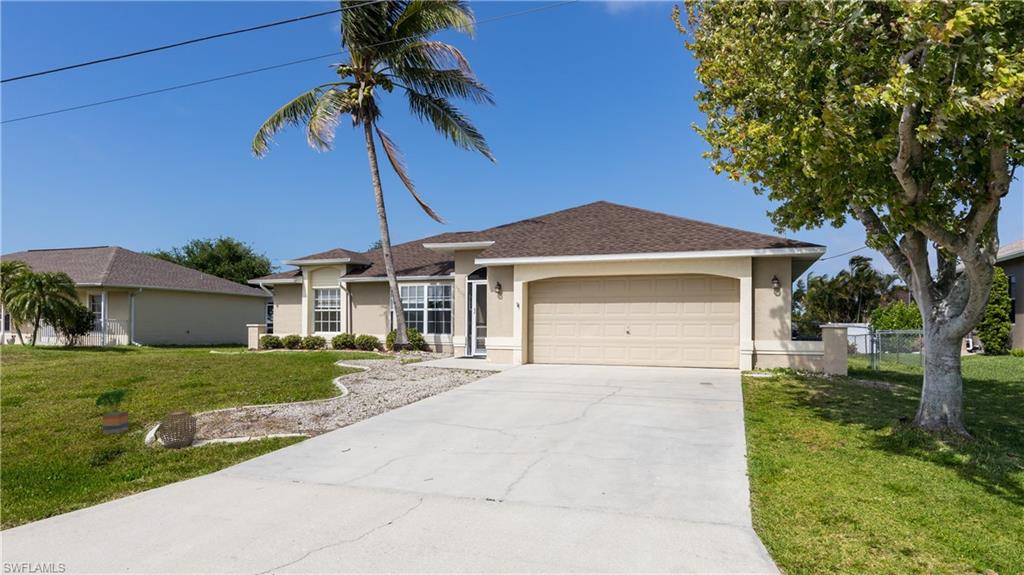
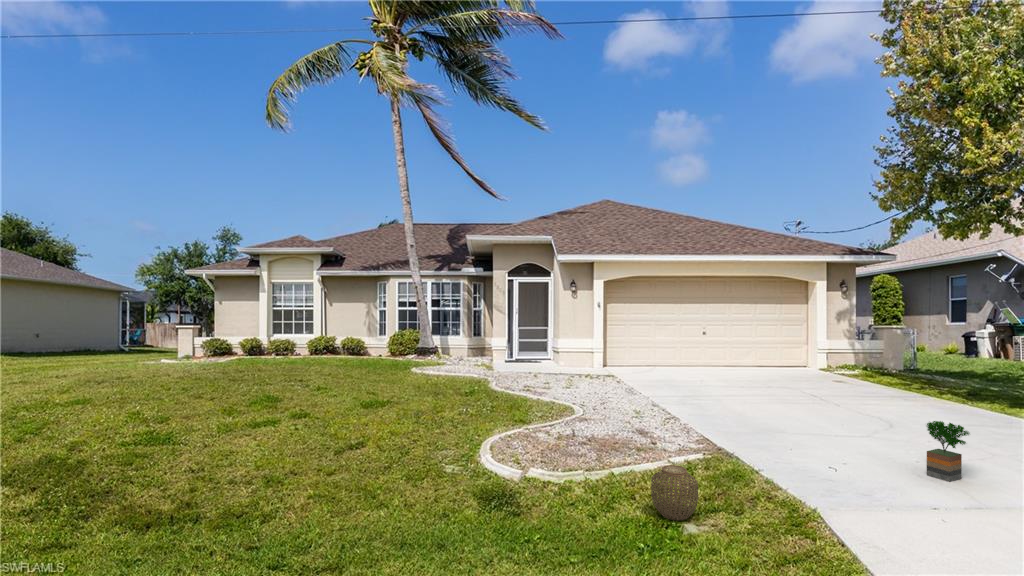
potted tree: present [94,390,132,434] -> present [927,421,970,482]

